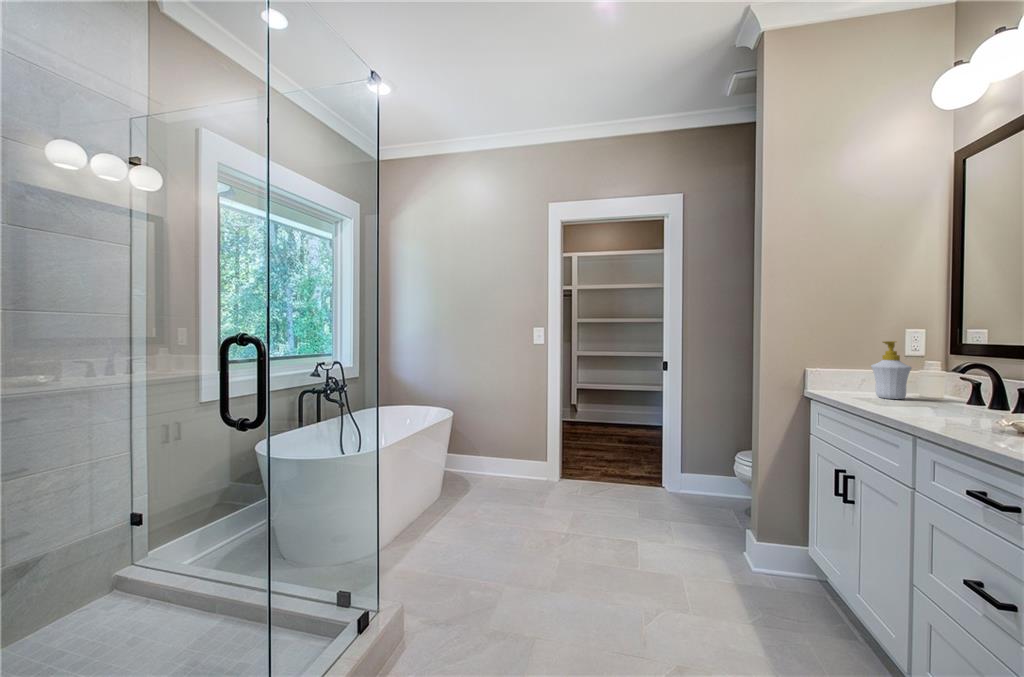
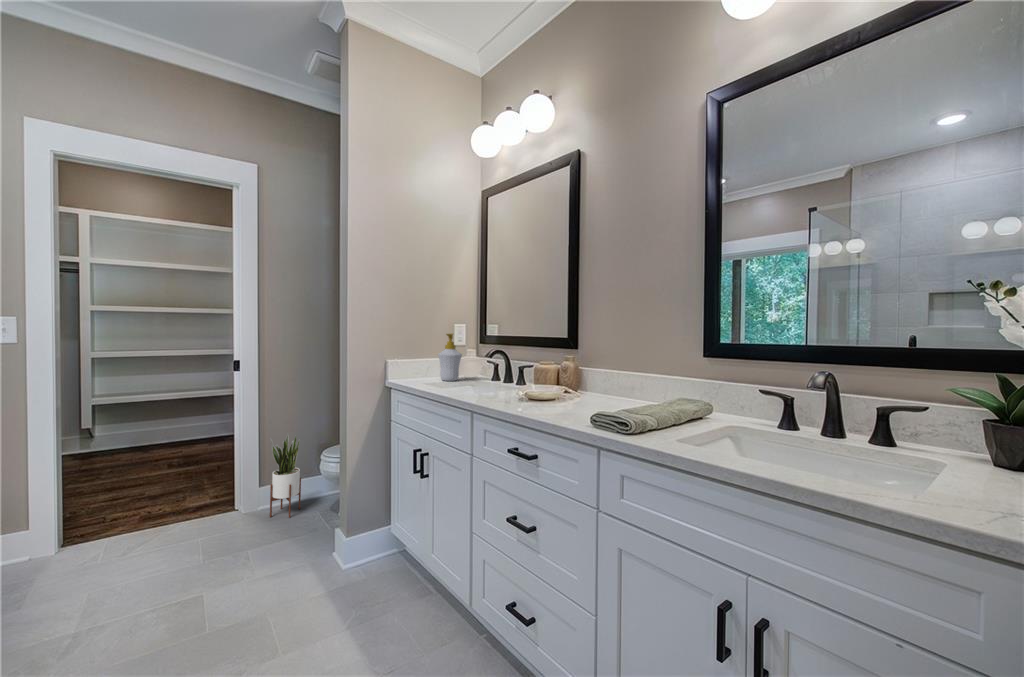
potted plant: none [688,430,714,505] -> present [270,433,301,518]

